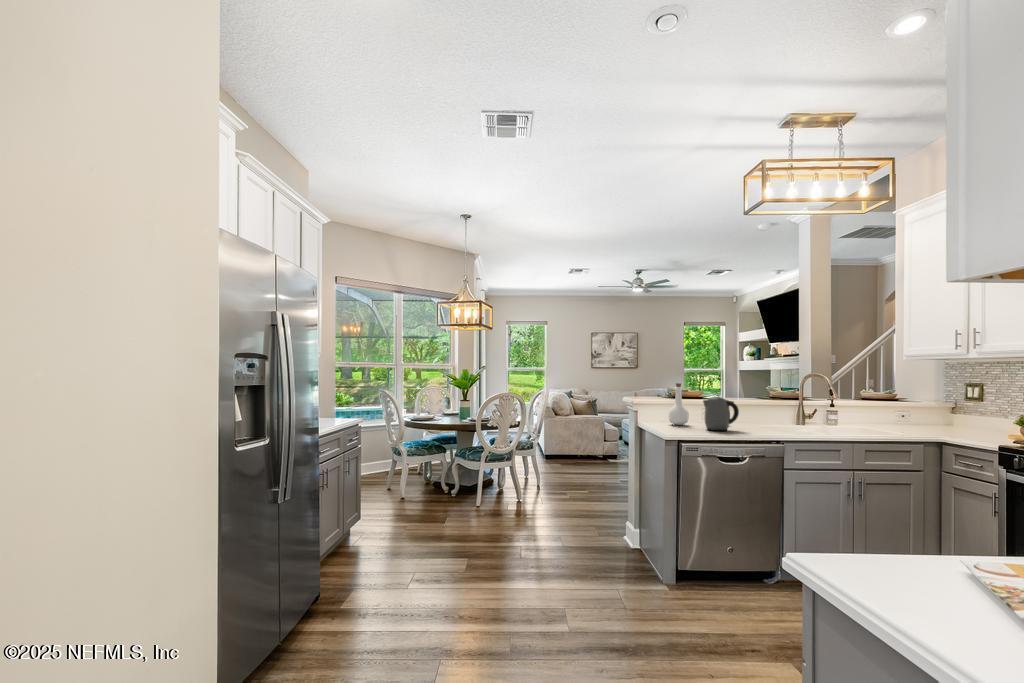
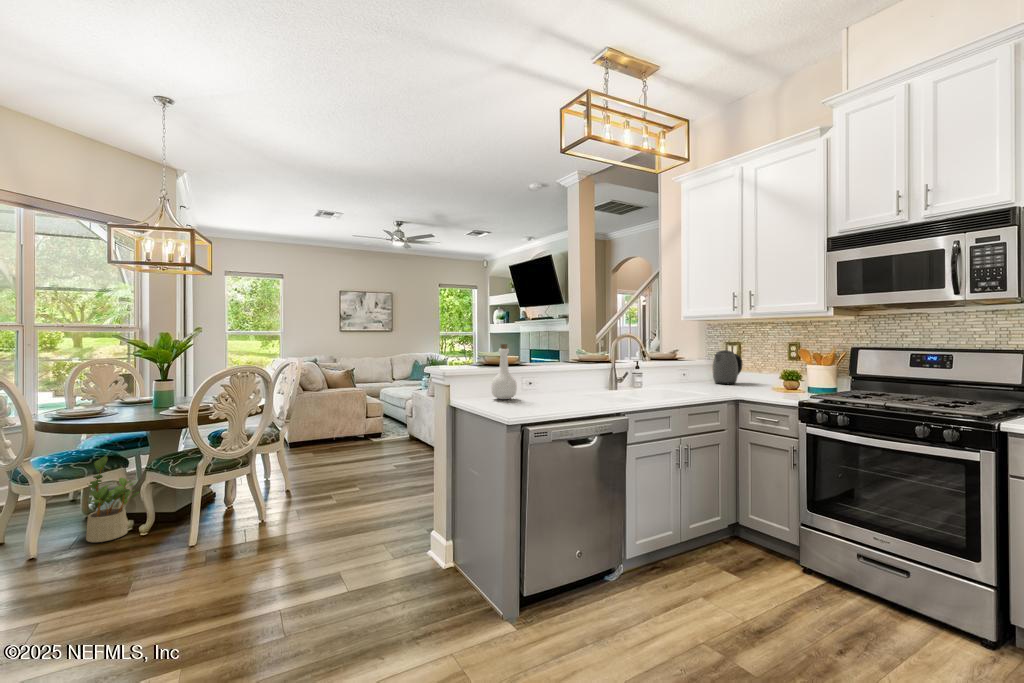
kettle: present [703,397,739,431] -> present [713,350,742,384]
potted plant: none [423,444,451,497] -> present [86,456,140,542]

